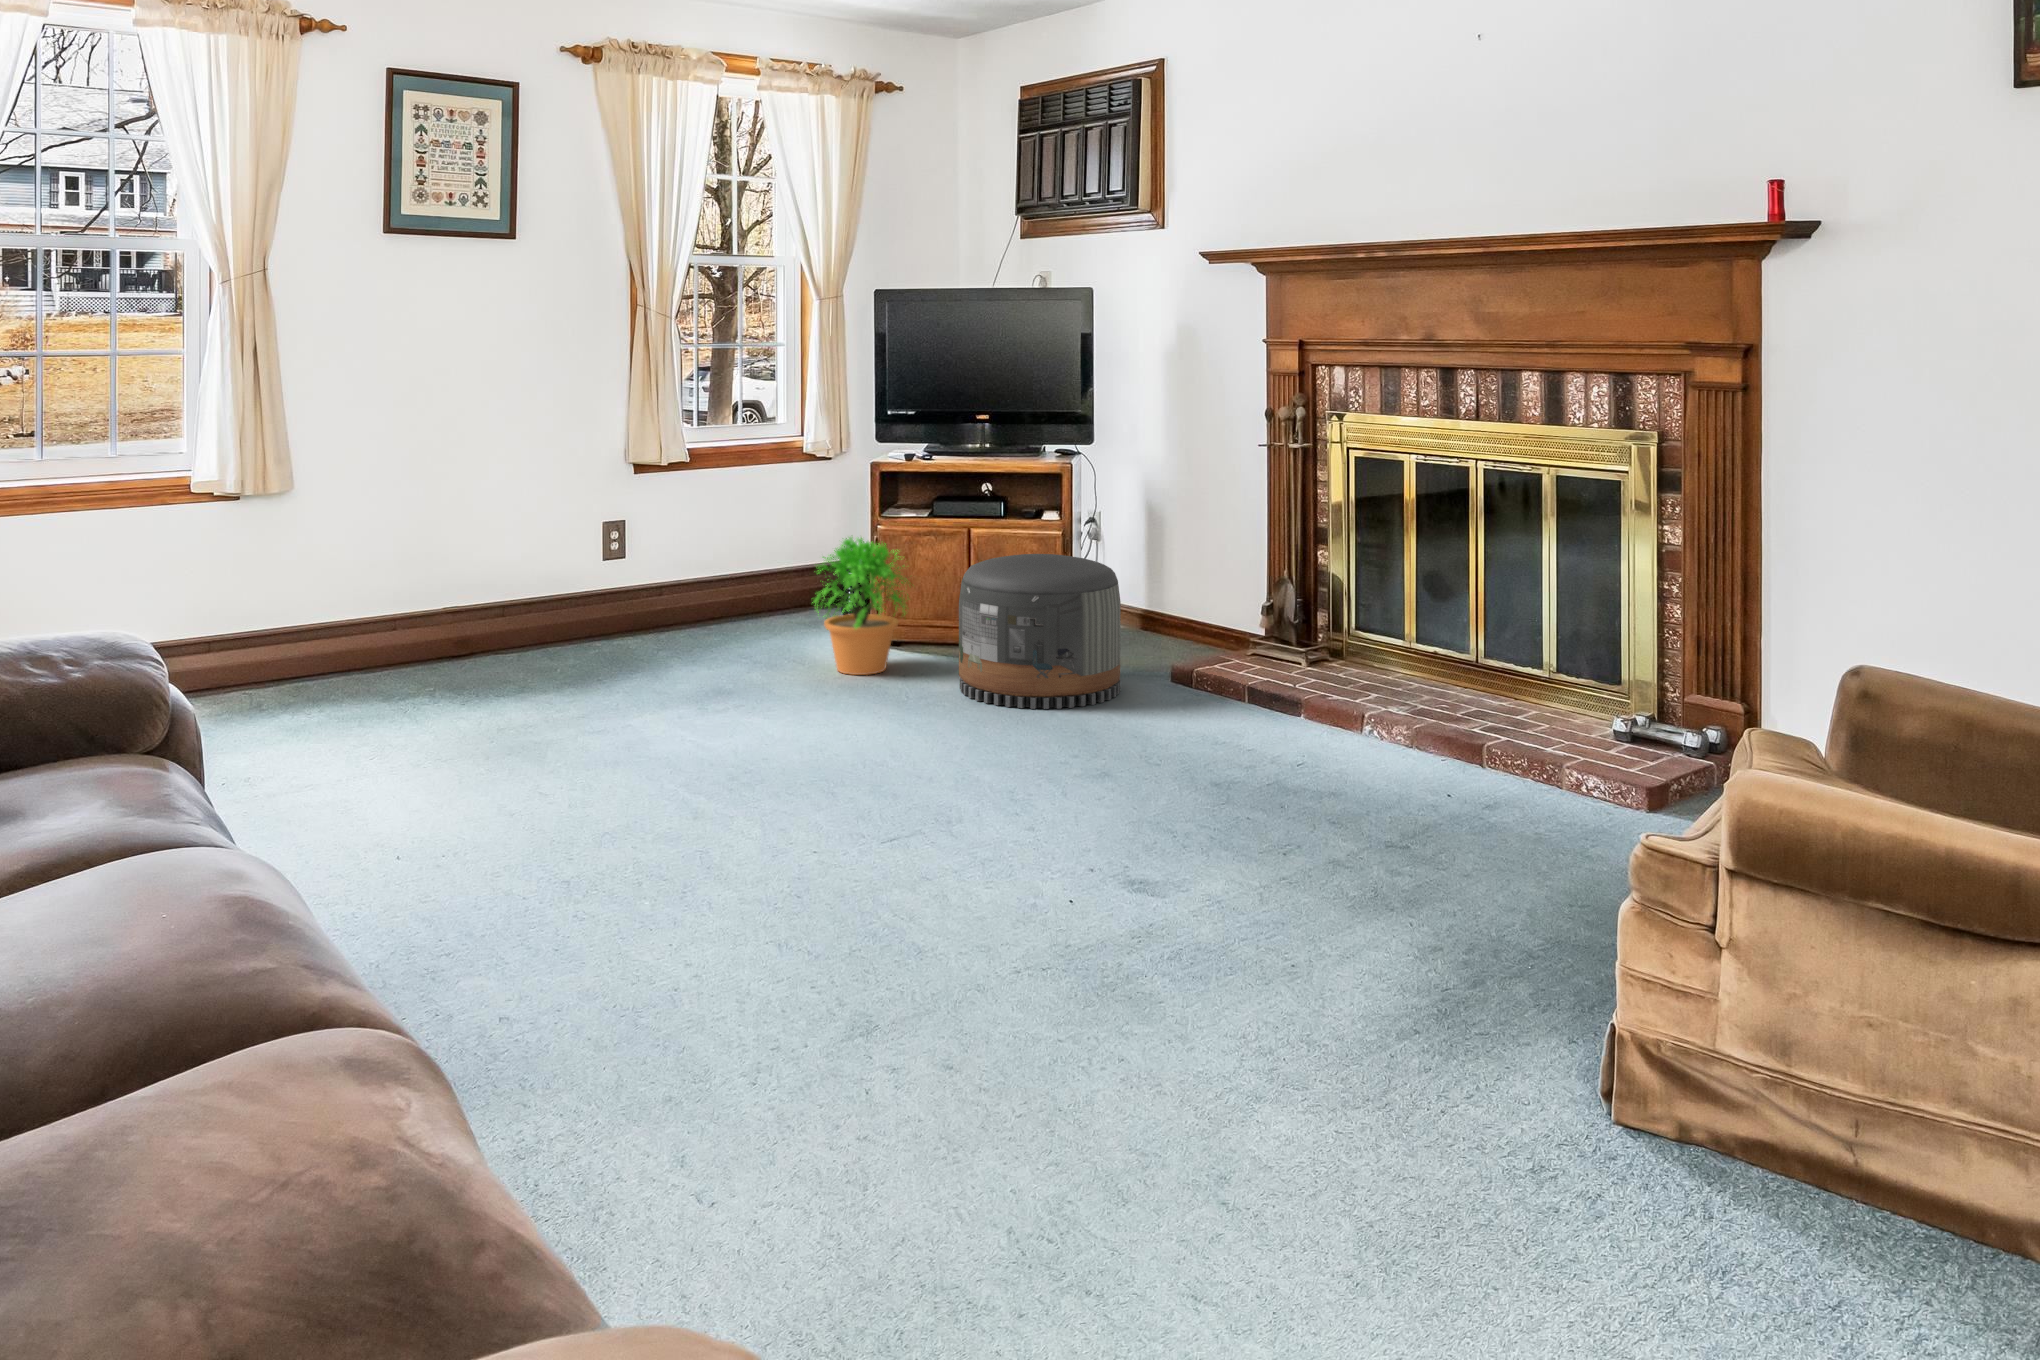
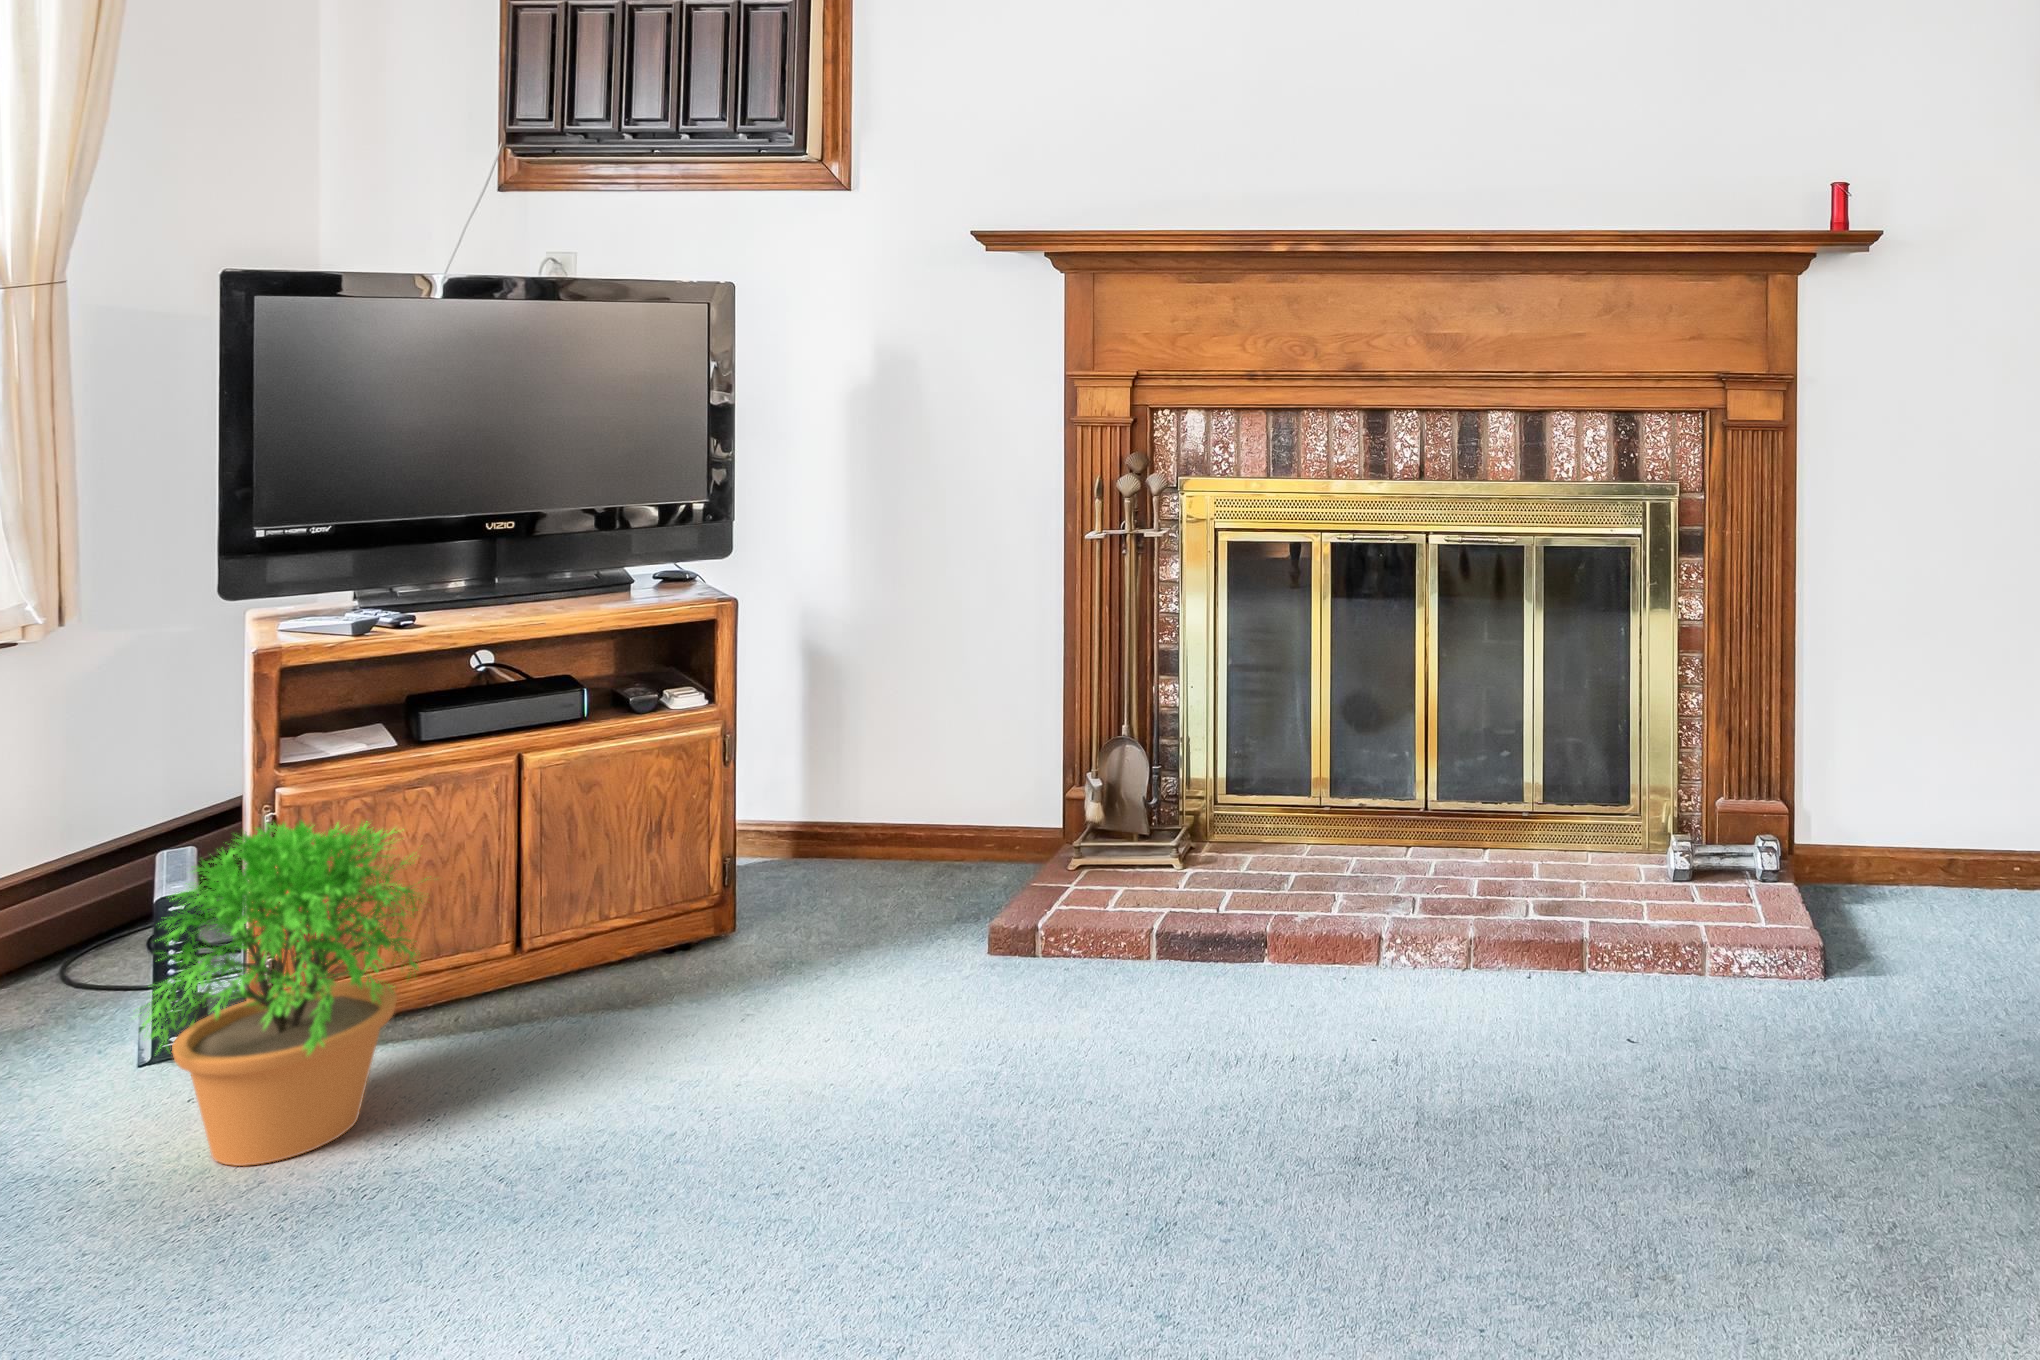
pouf: present [959,554,1121,709] -> none [600,769,951,1130]

